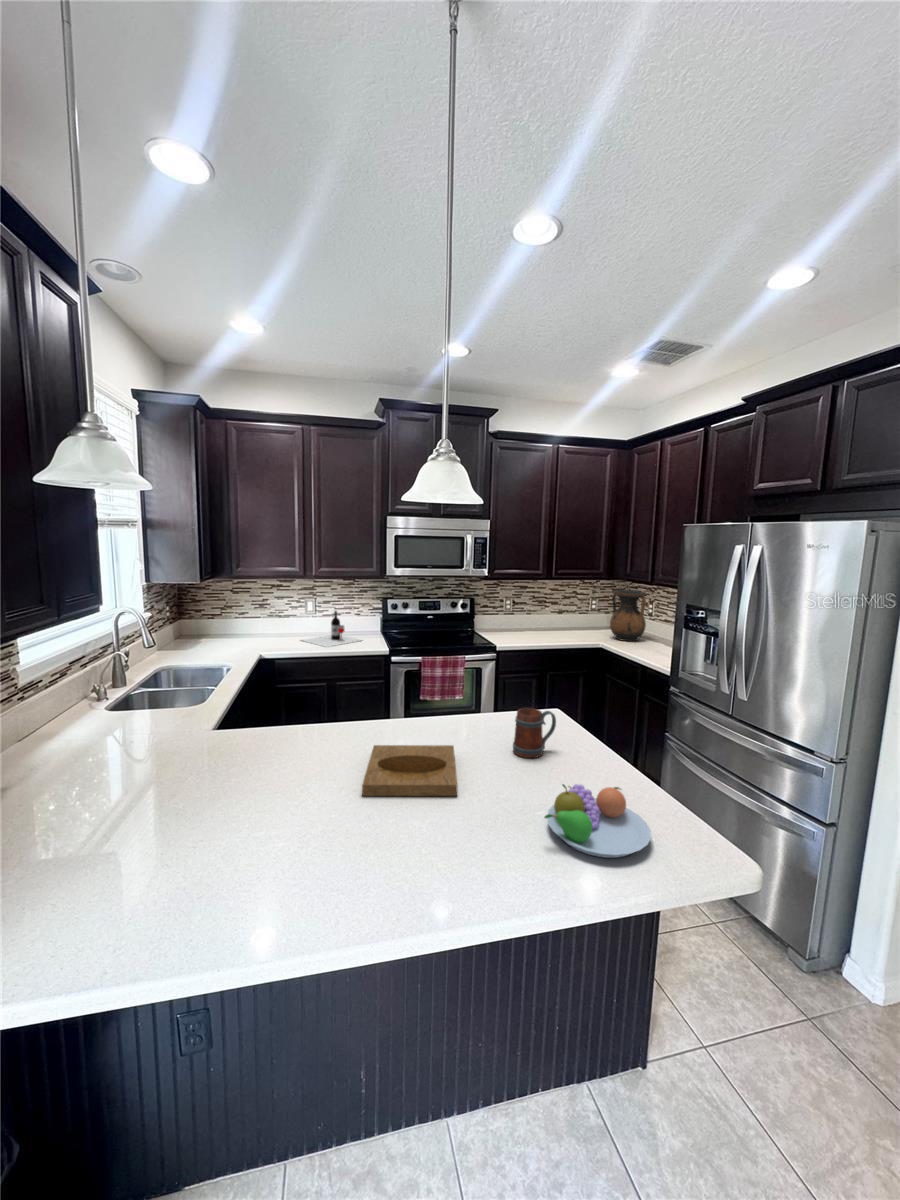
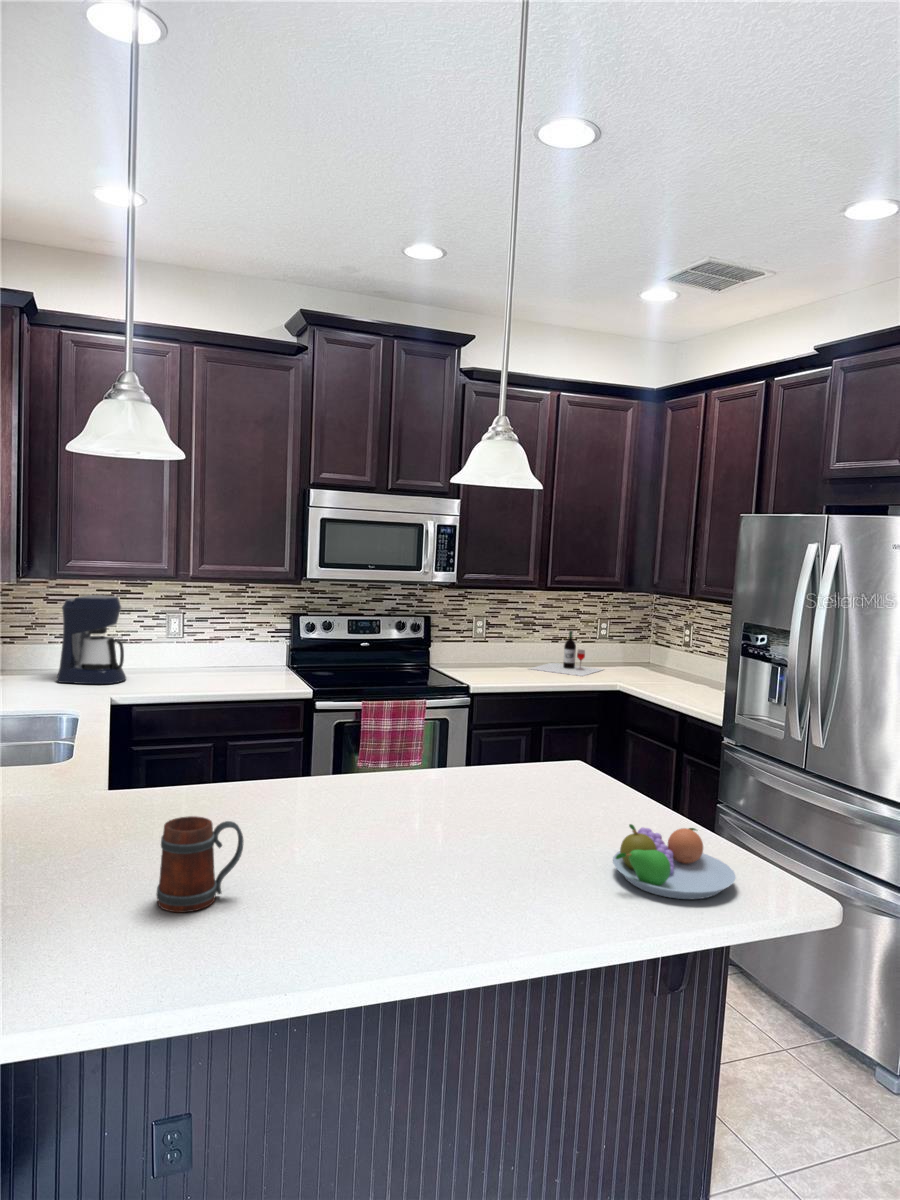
coffee maker: none [233,589,276,645] -> present [57,595,126,684]
vase: present [610,590,646,641] -> none [631,606,682,681]
wine bottle: present [302,611,361,647] -> present [530,631,603,676]
mug: present [513,708,556,758] -> present [157,816,243,912]
tray: present [362,745,457,796] -> none [363,798,494,854]

